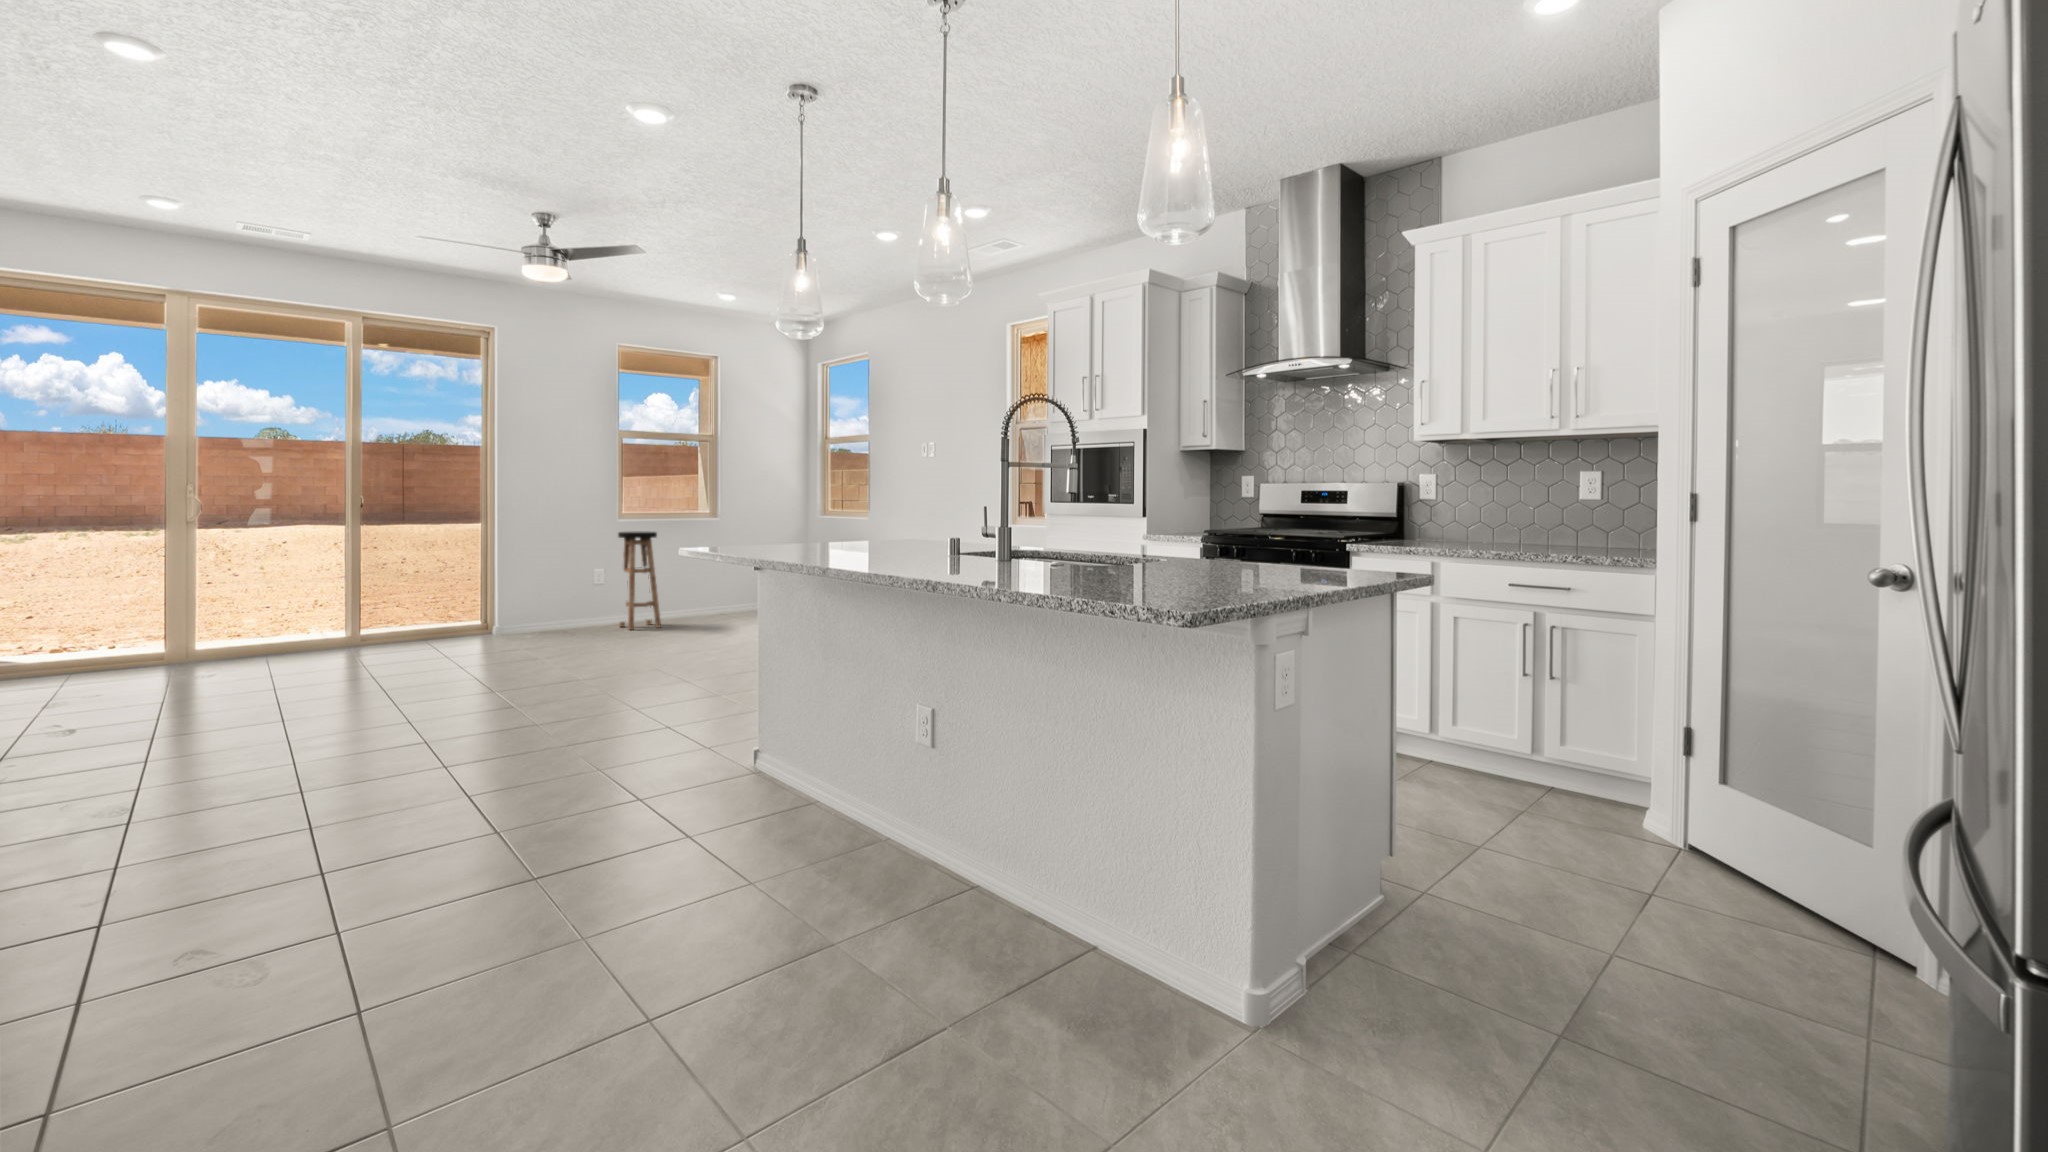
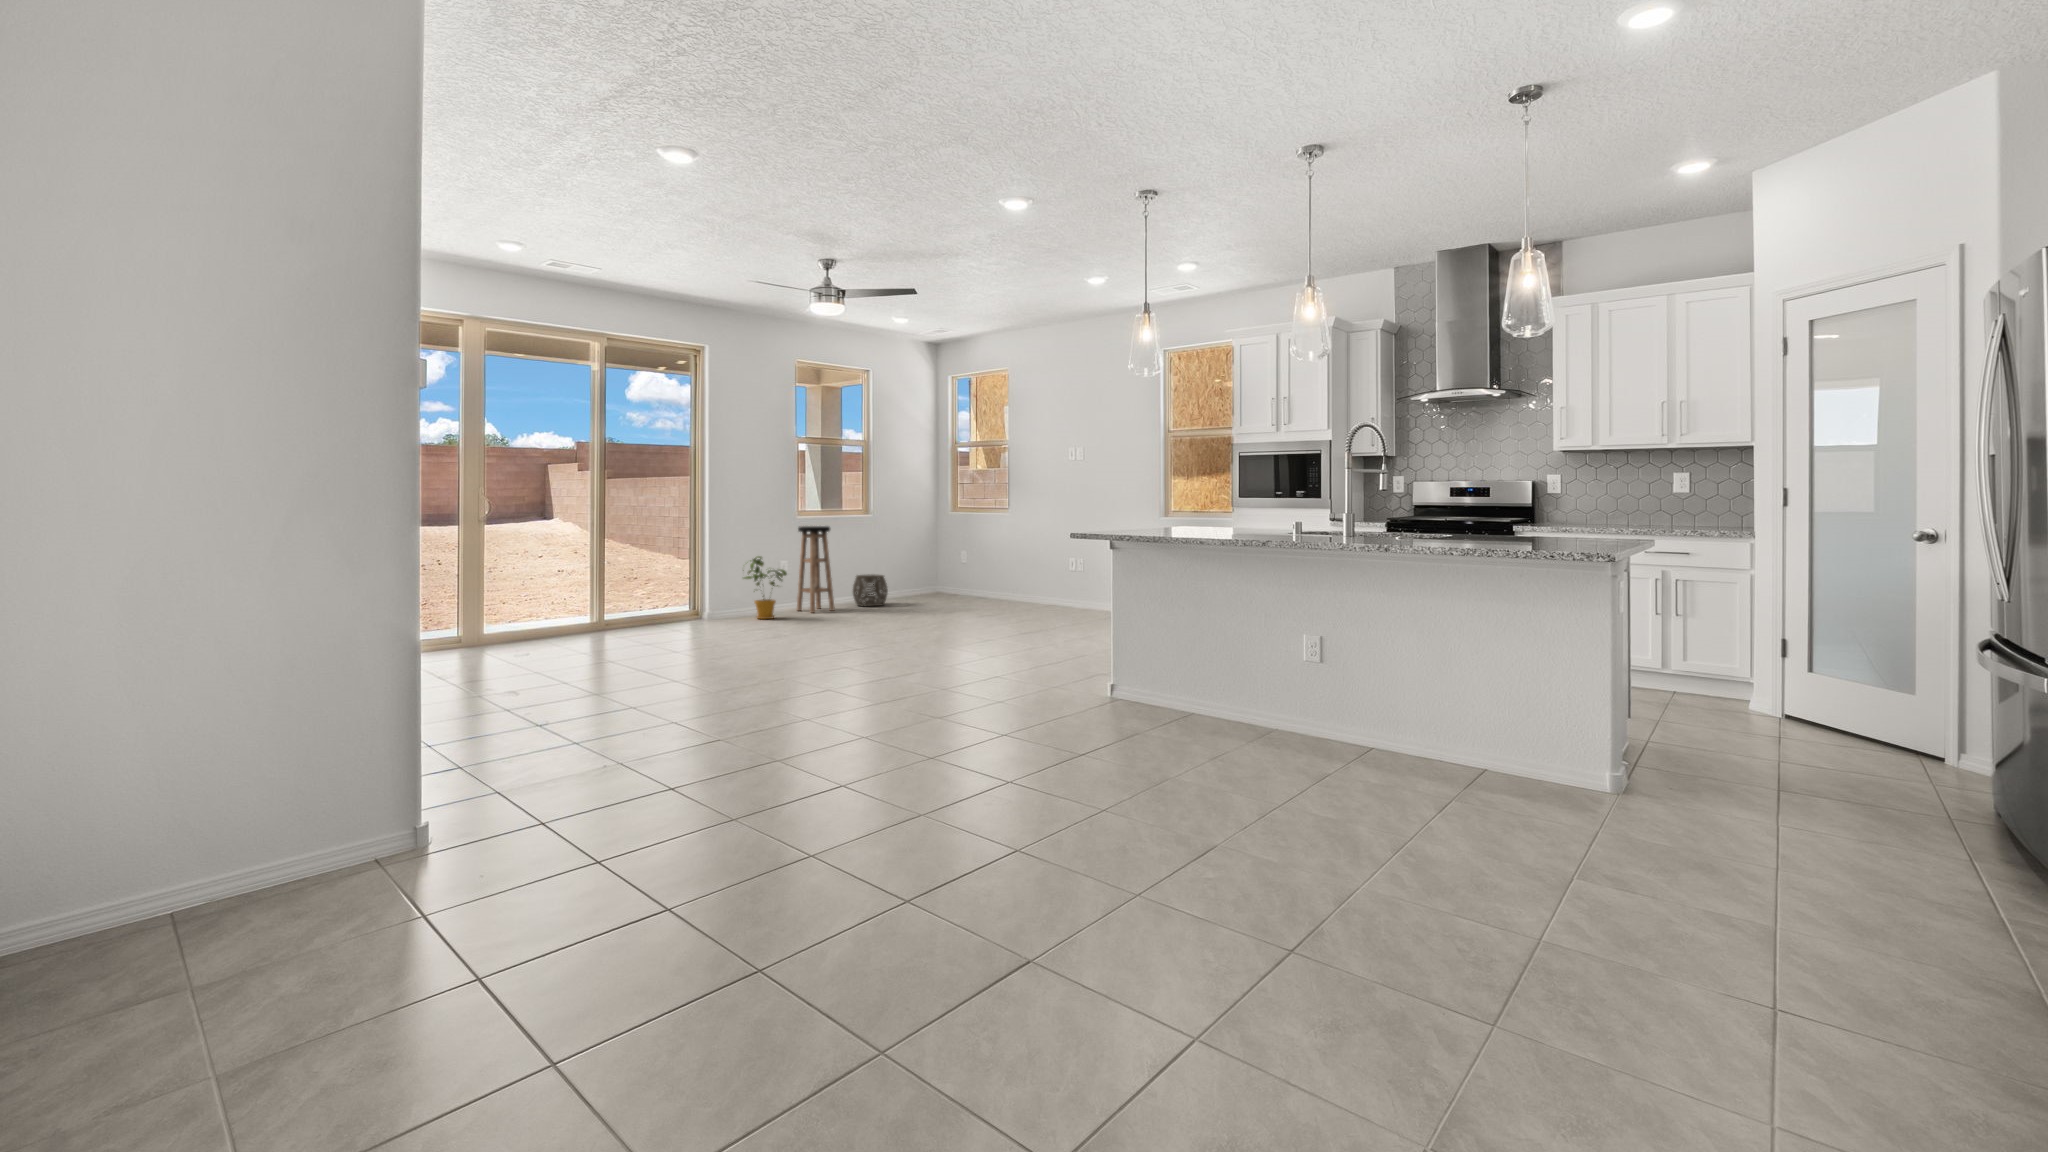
house plant: none [535,566,589,638] -> present [744,556,787,619]
woven basket: none [692,586,734,623] -> present [853,574,888,606]

